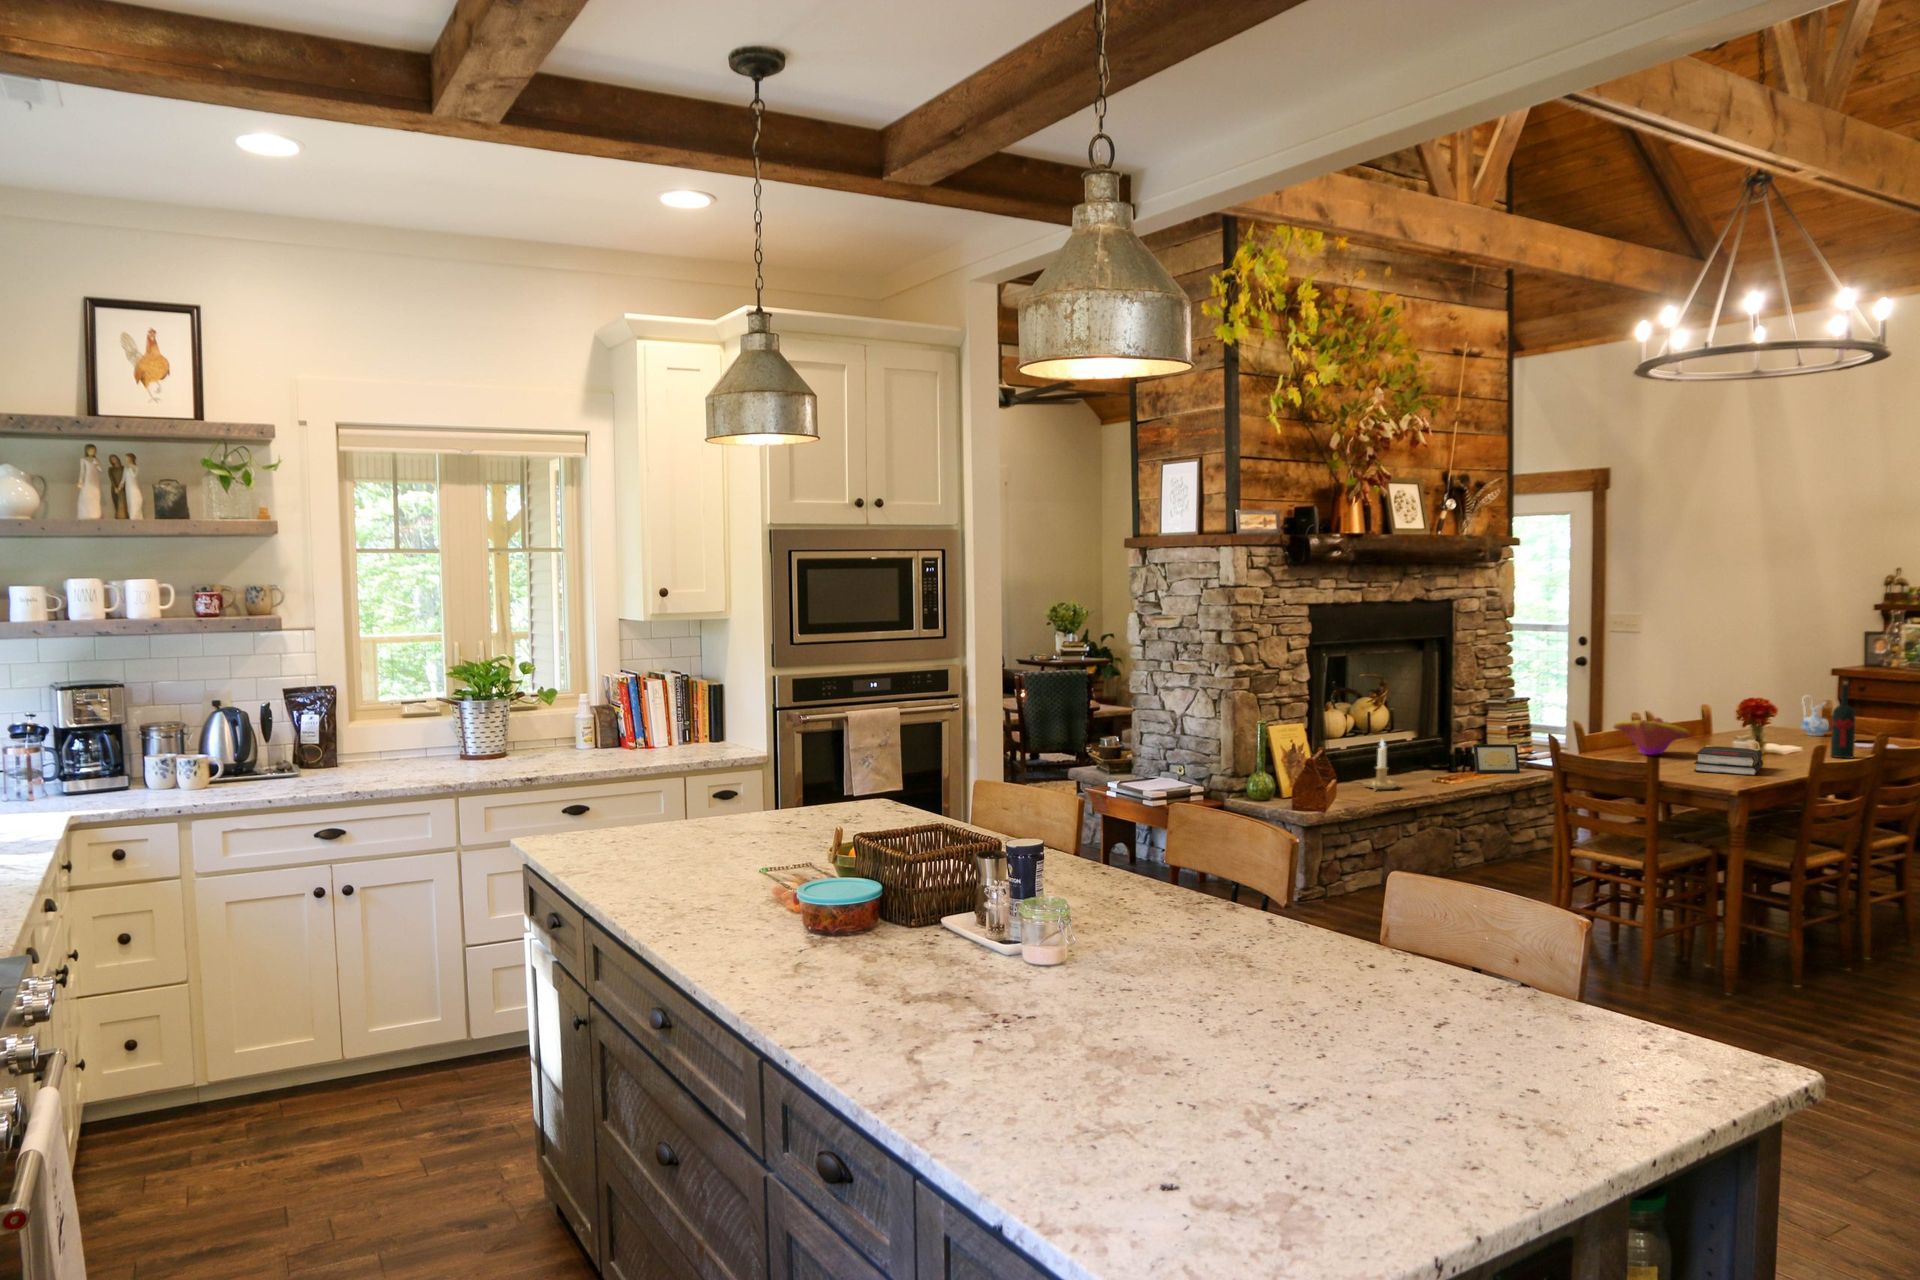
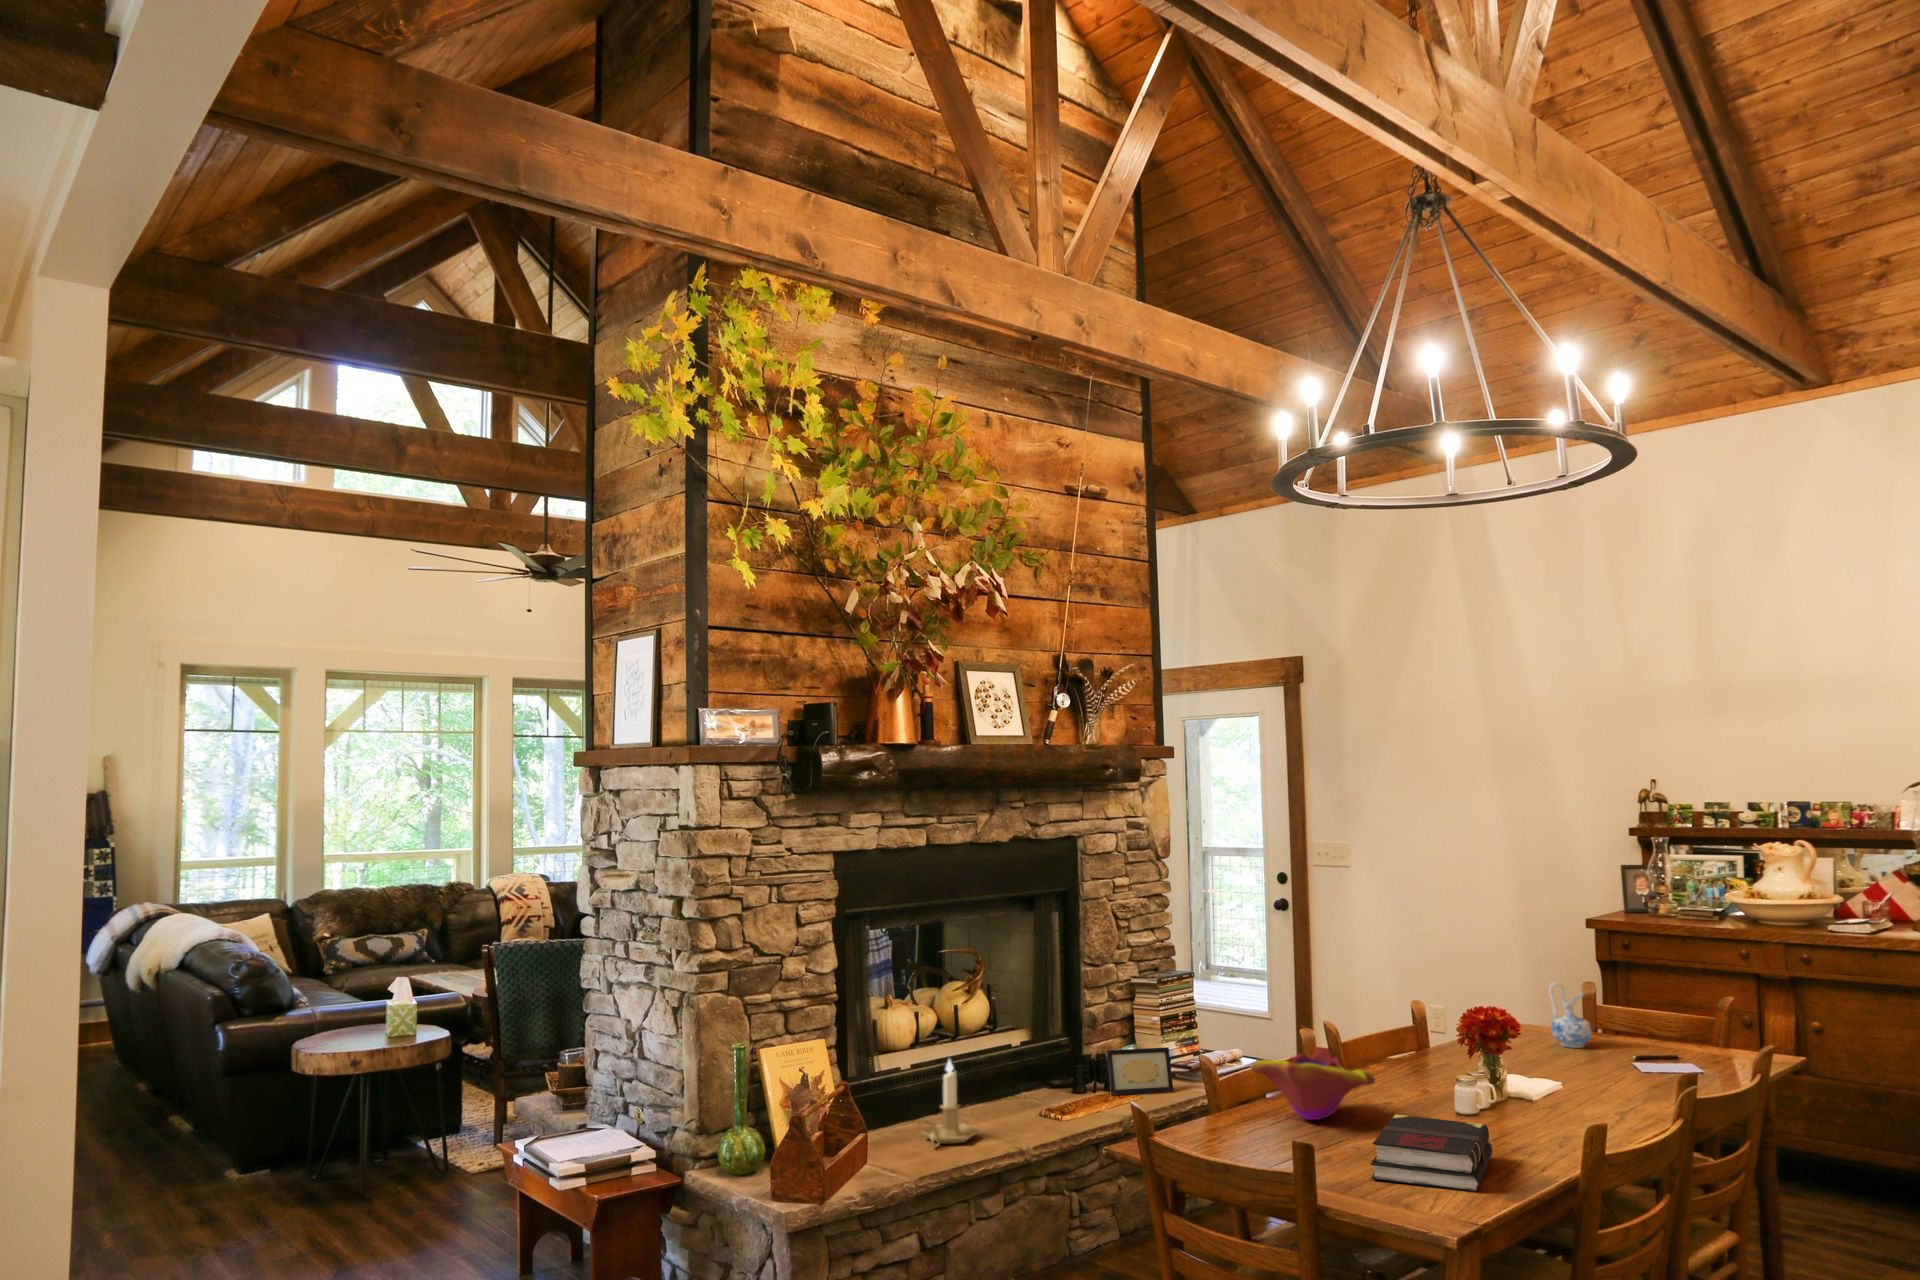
wine bottle: present [1831,681,1856,758] -> none [1598,980,1640,1118]

